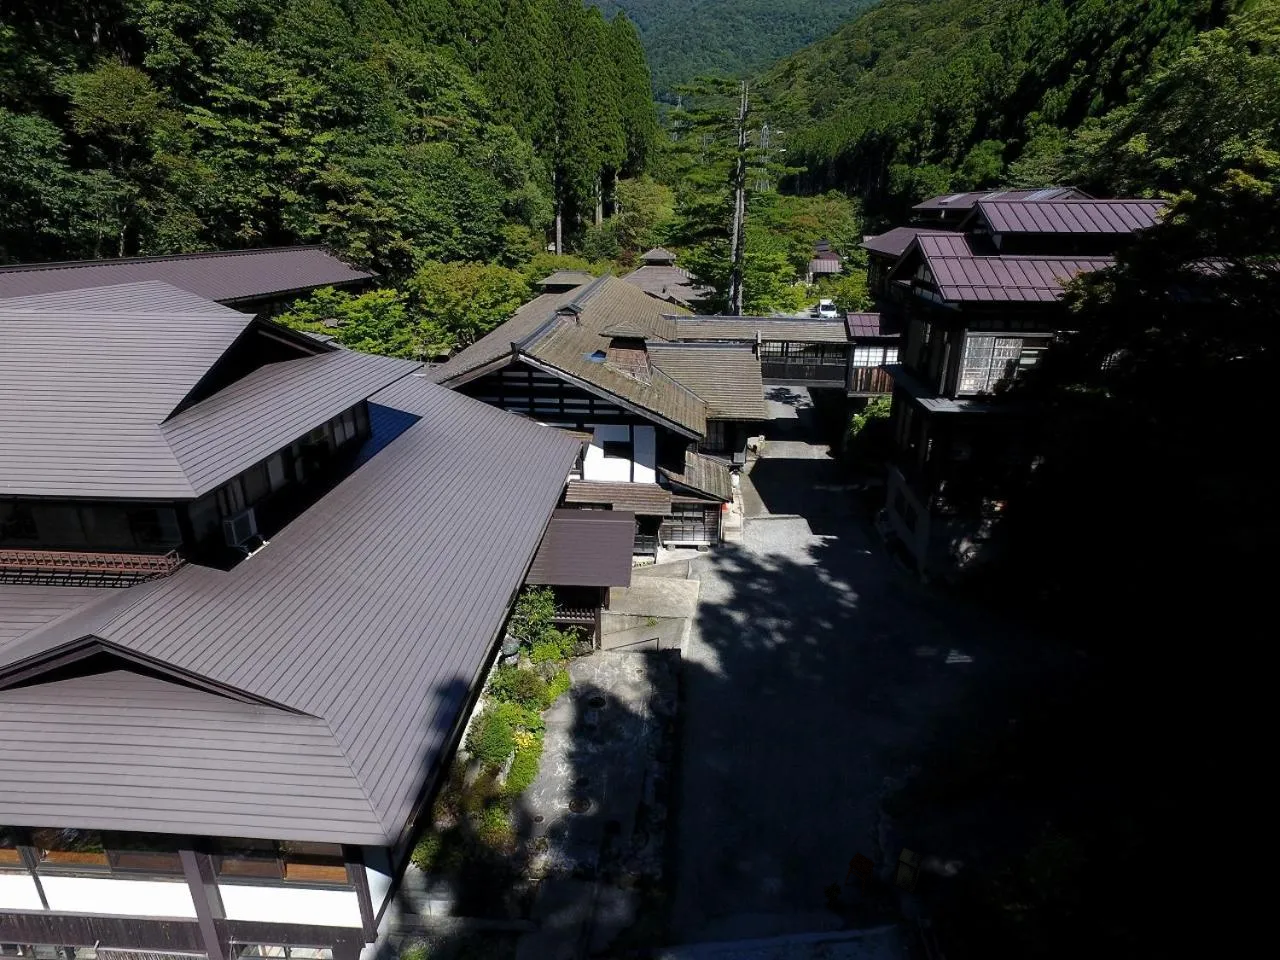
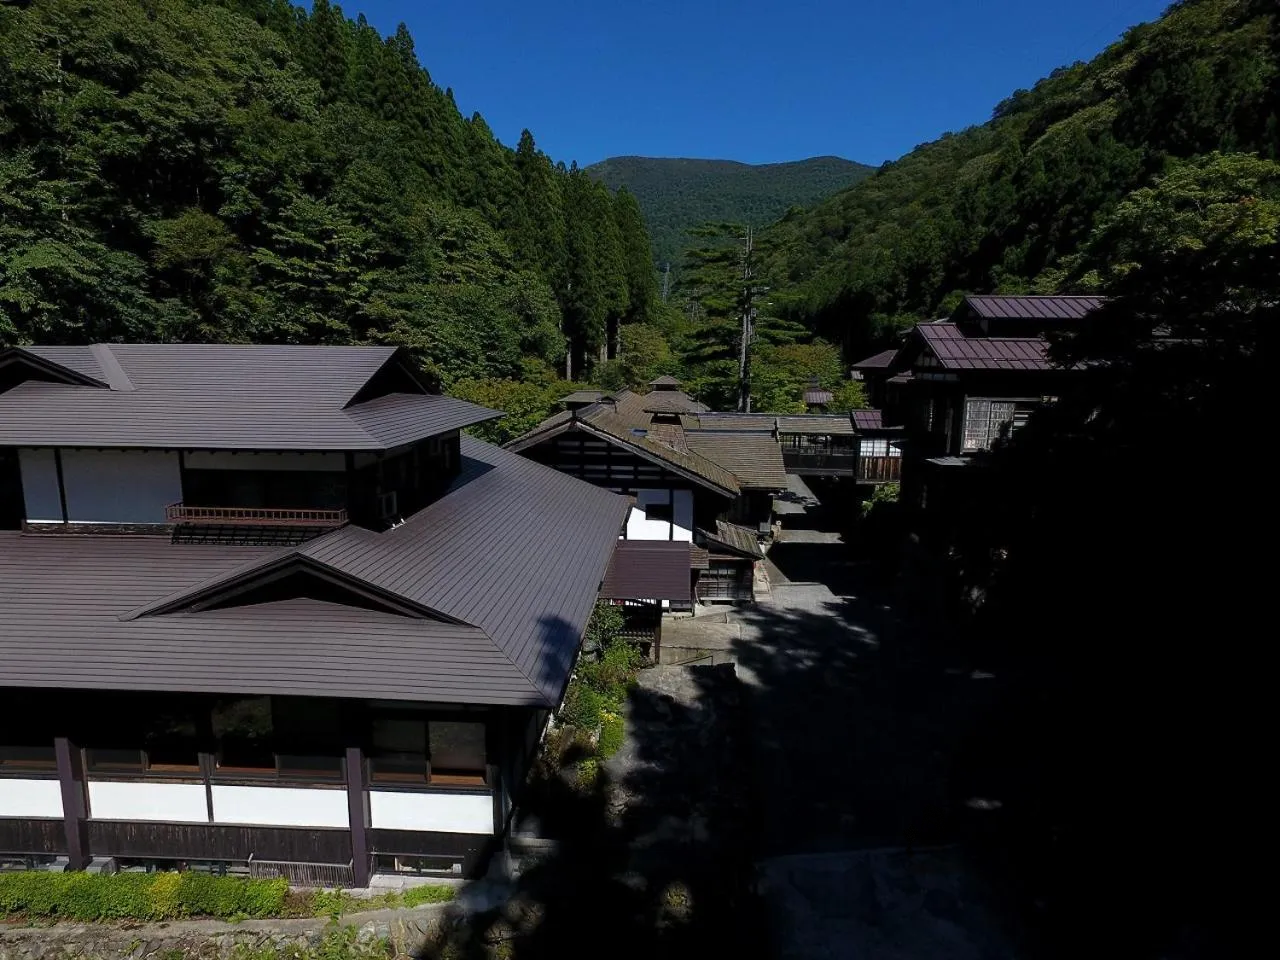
storage box: present [893,846,923,894] -> none [964,797,988,840]

